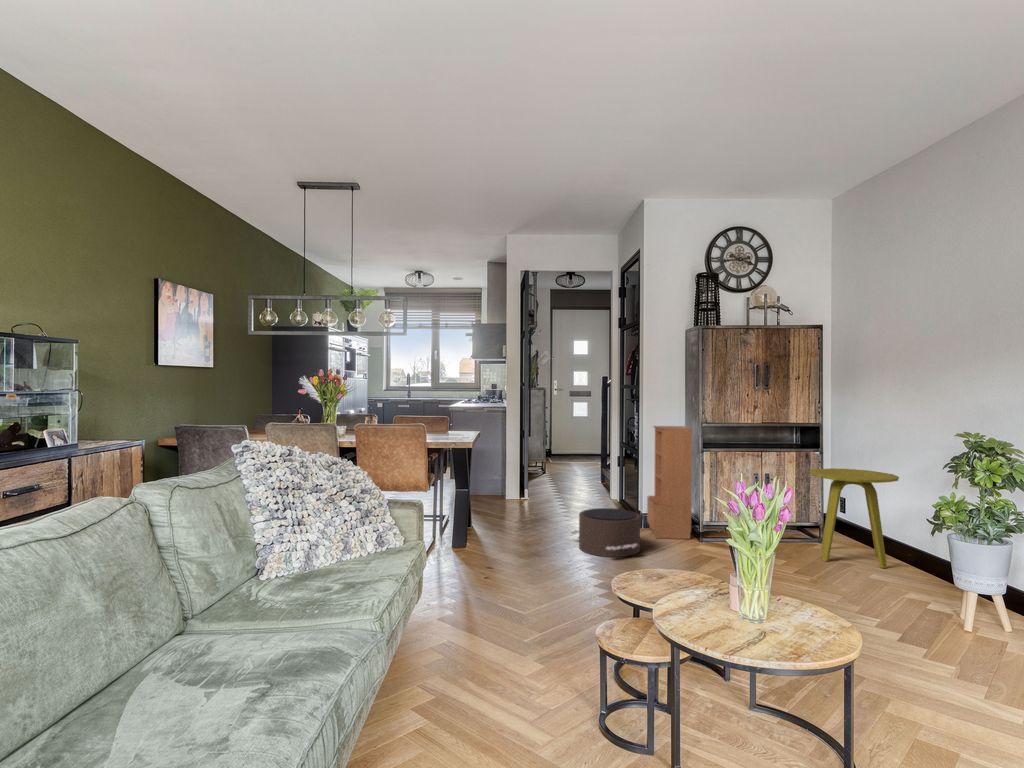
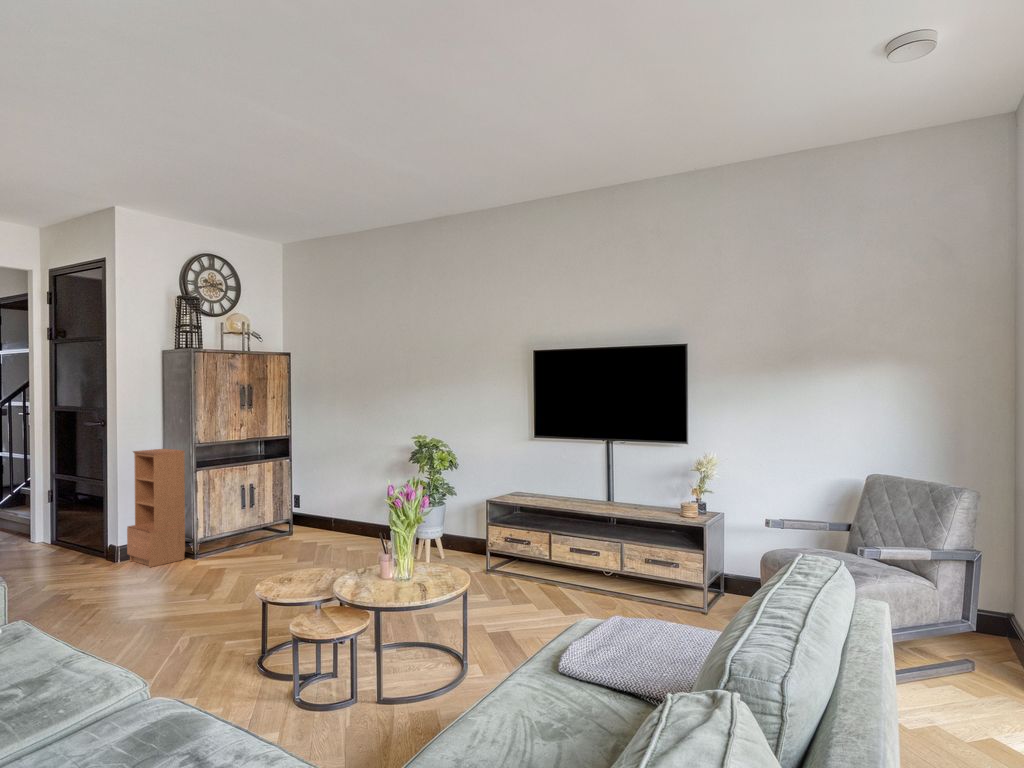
side table: present [810,468,899,568] -> none [291,470,354,547]
pouf: present [571,508,640,557] -> none [56,544,158,600]

